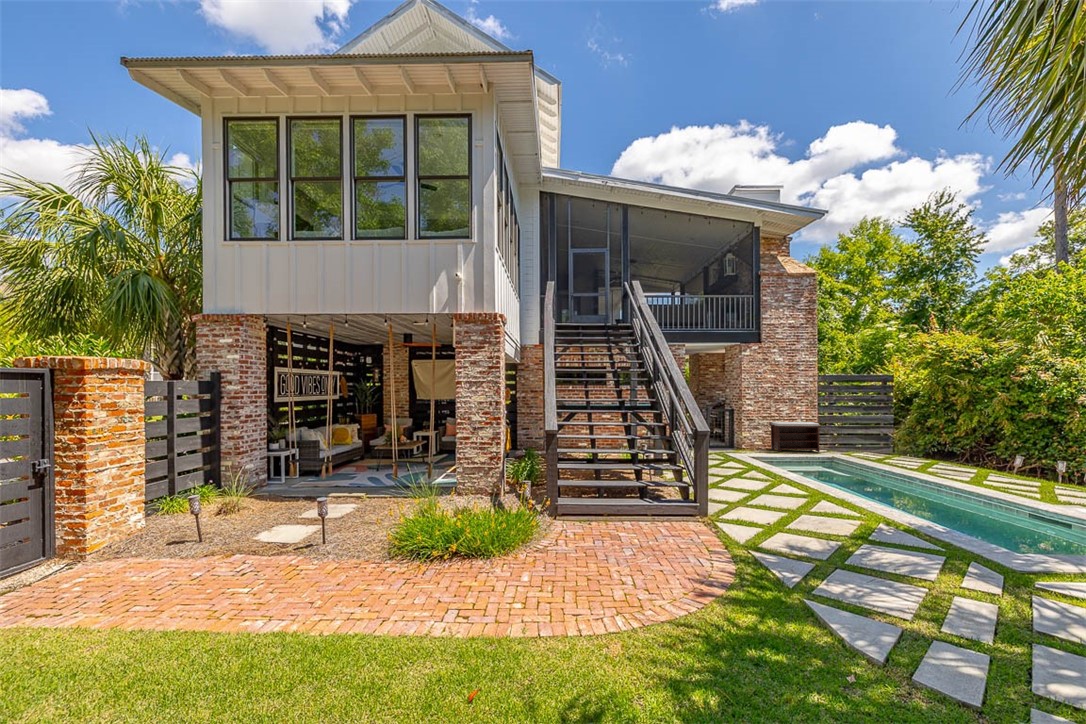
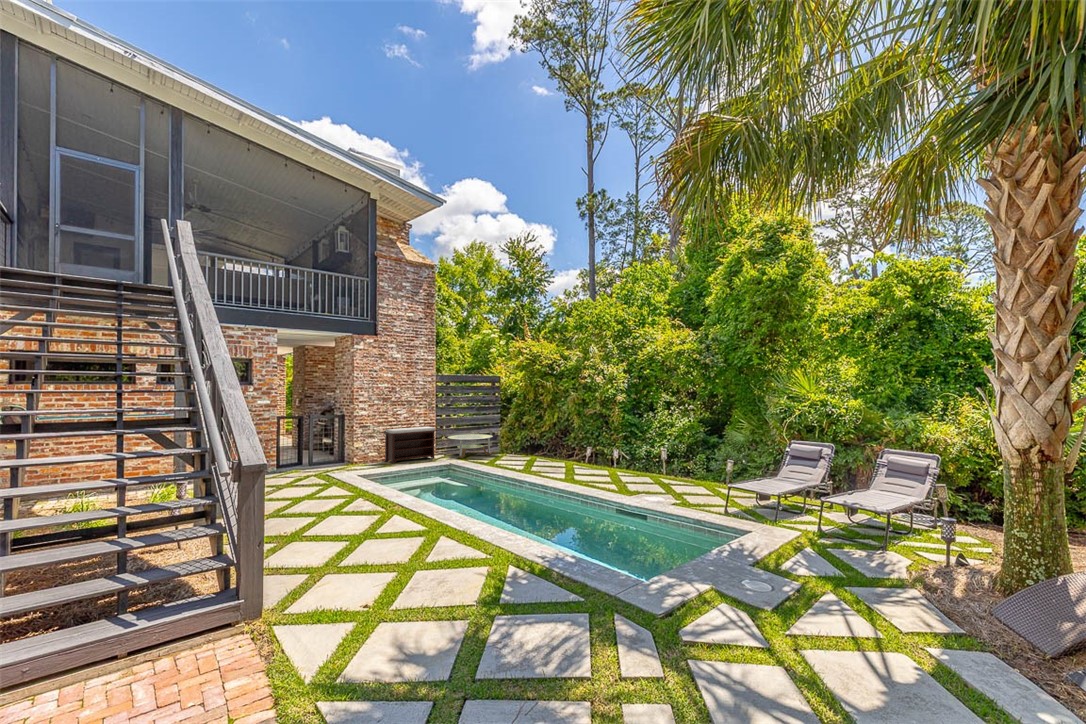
round table: none [833,433,887,455] -> present [448,434,493,458]

